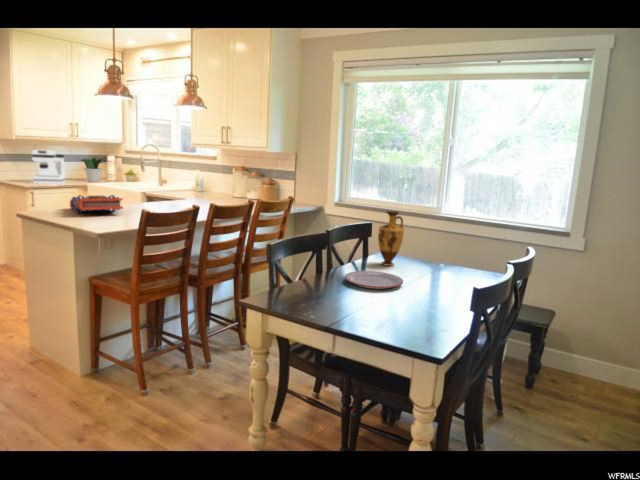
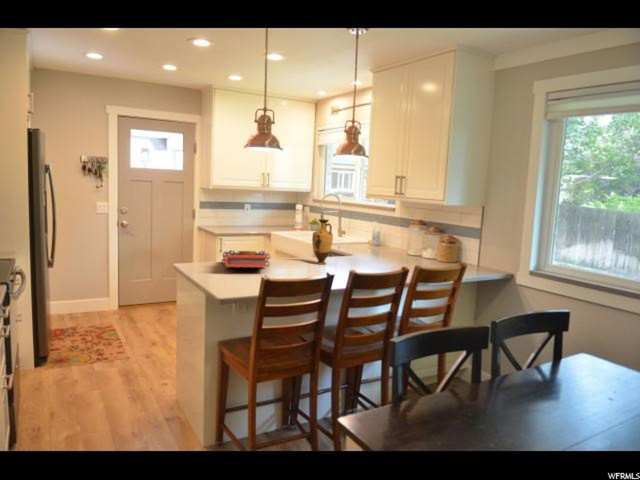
coffee maker: present [32,150,65,184] -> none [226,199,254,232]
potted plant: present [81,158,106,182] -> none [270,207,292,230]
vase: present [378,211,404,266] -> present [312,219,333,264]
plate: present [345,271,403,289] -> none [511,393,615,440]

